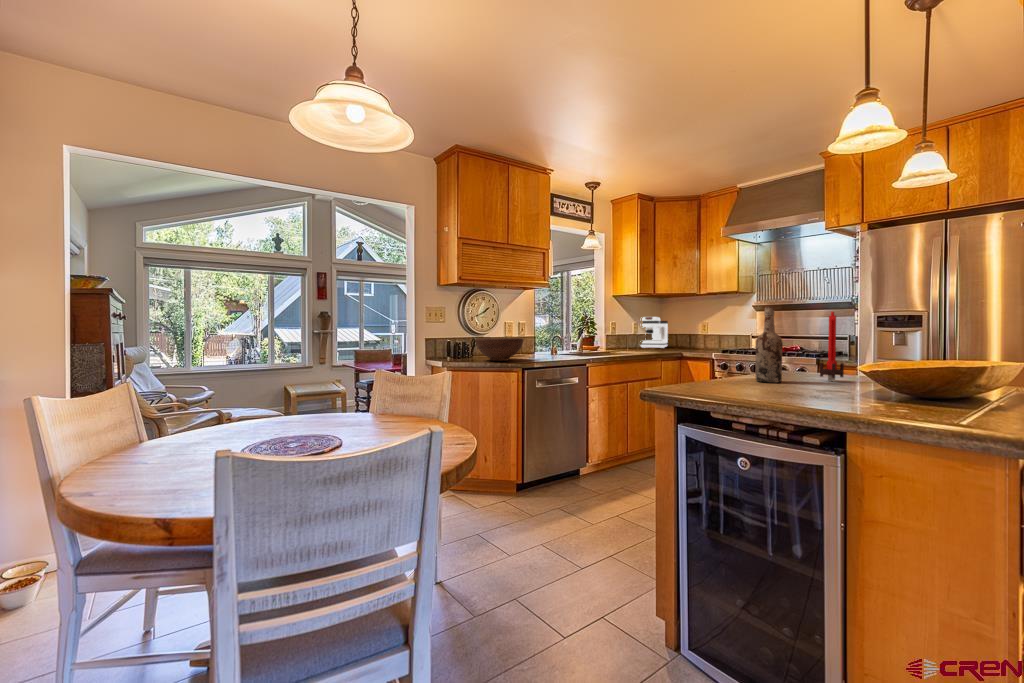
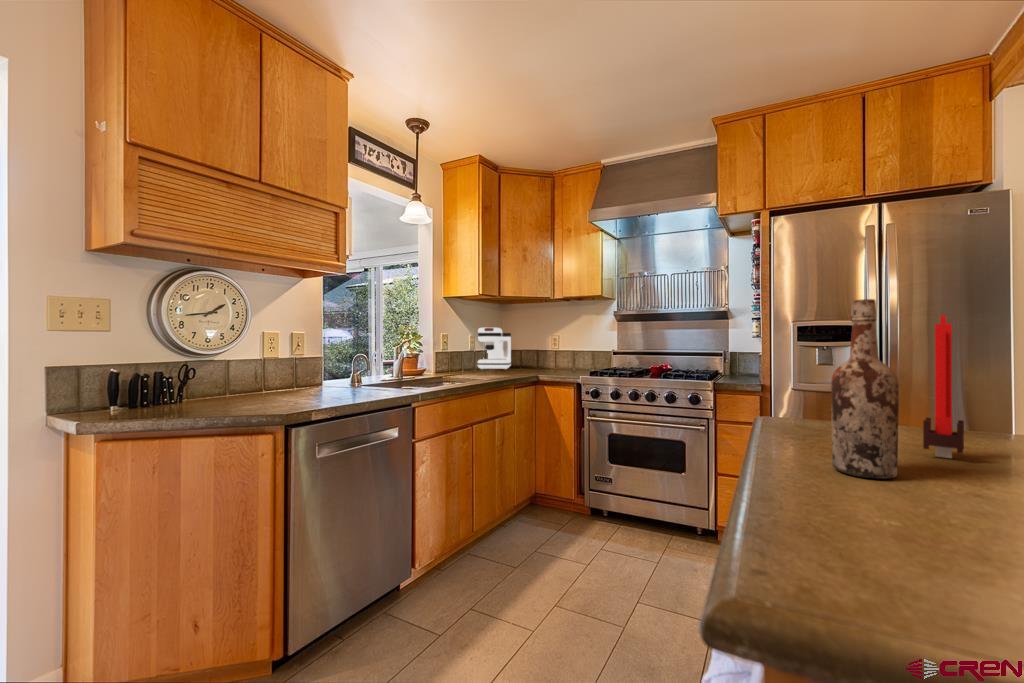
fruit bowl: present [476,338,523,361] -> none [179,362,291,410]

